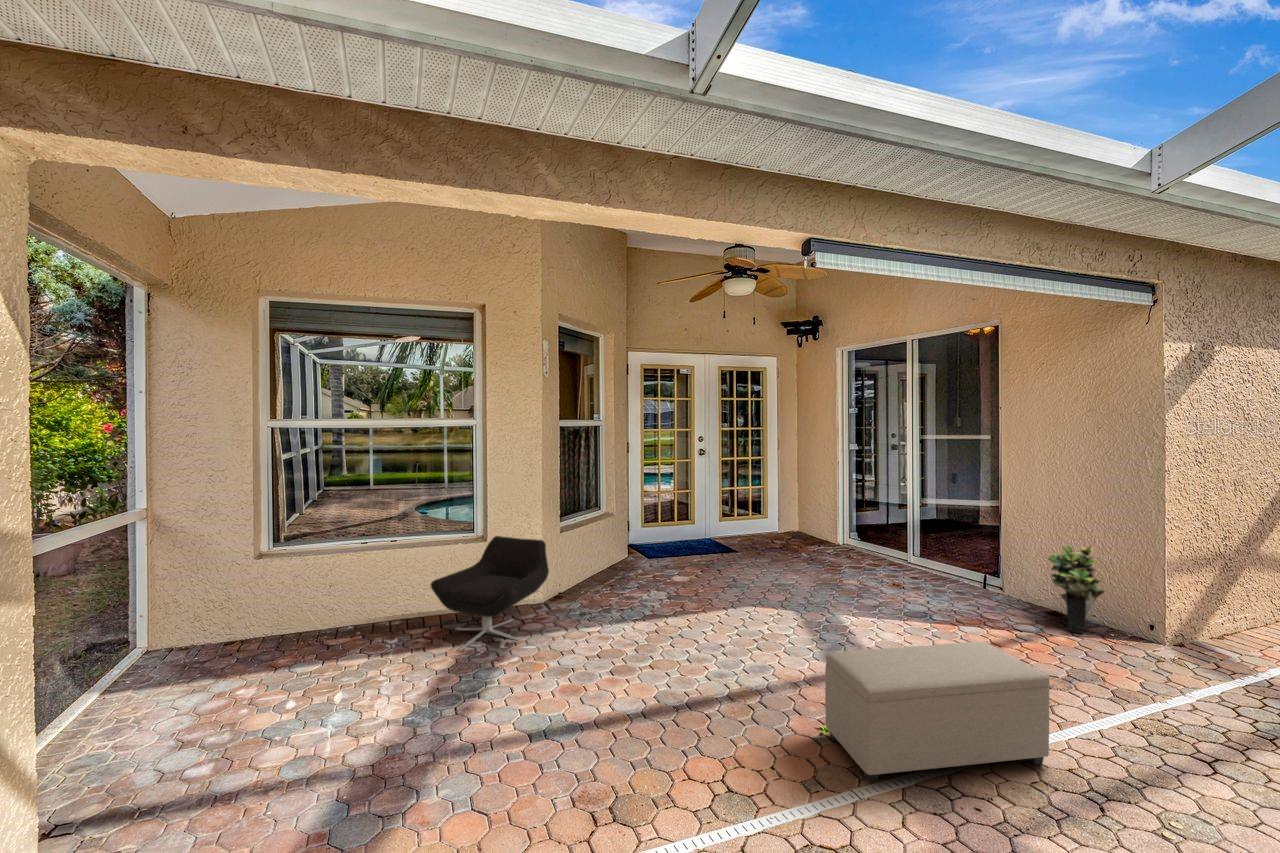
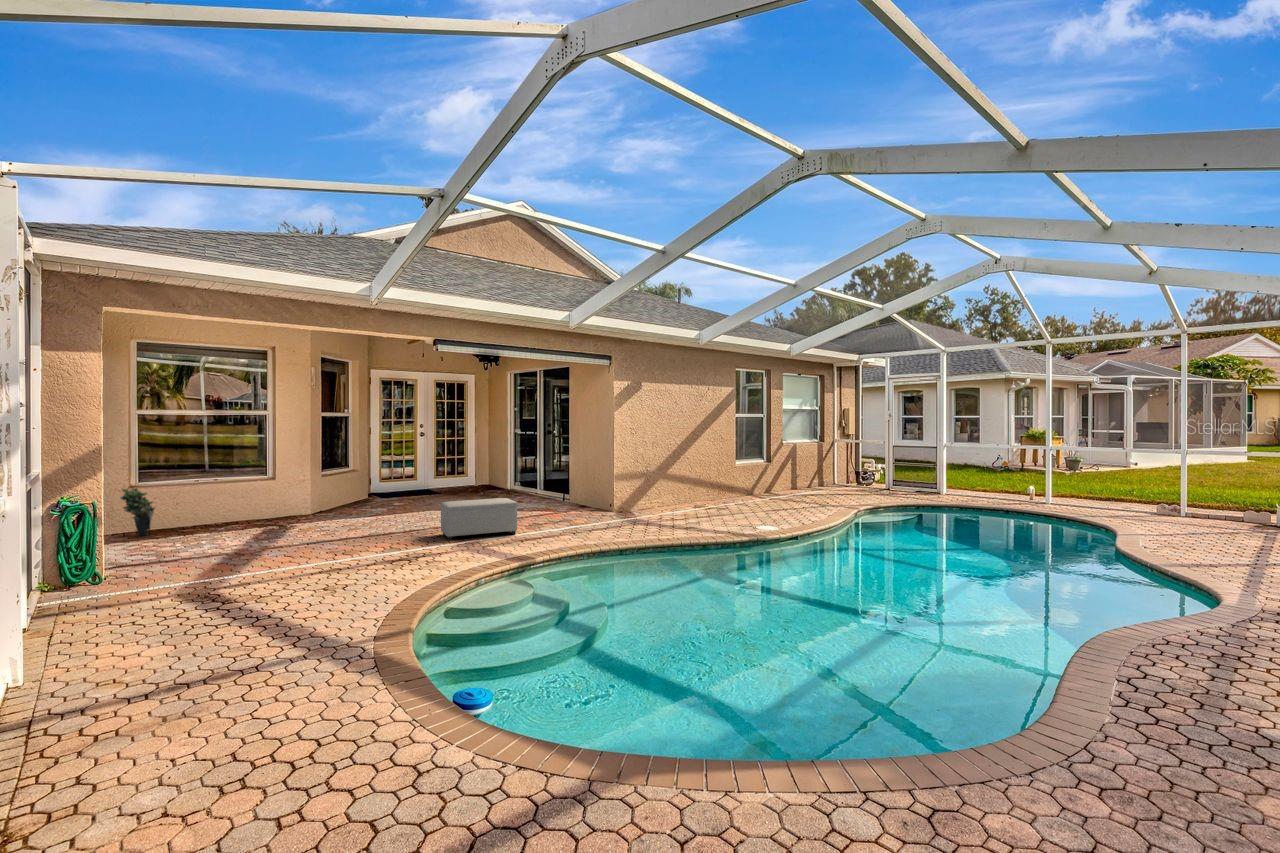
lounge chair: present [431,536,549,651] -> none [245,477,316,530]
potted plant: present [1048,544,1106,633] -> present [120,487,155,536]

